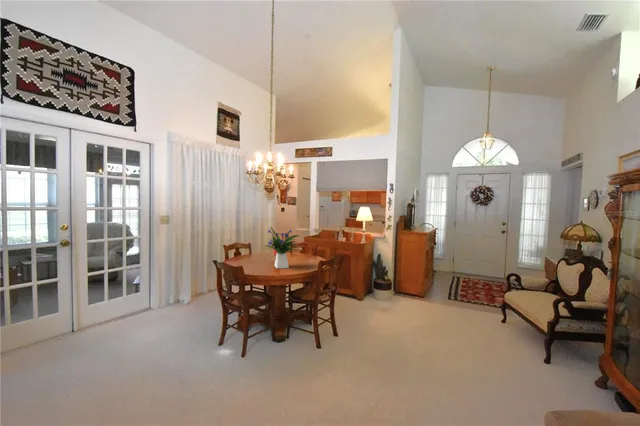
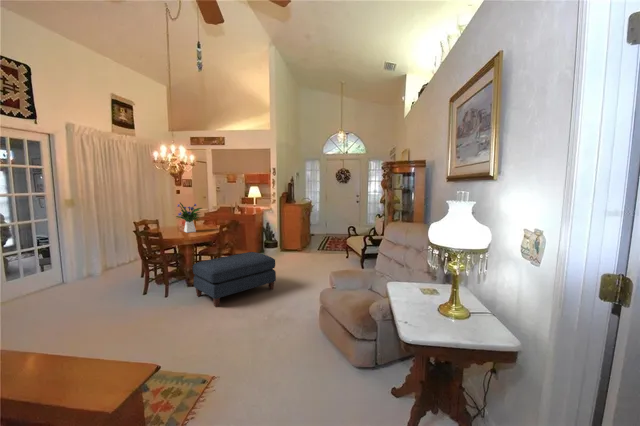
ottoman: none [278,304,400,401] -> present [193,252,276,307]

